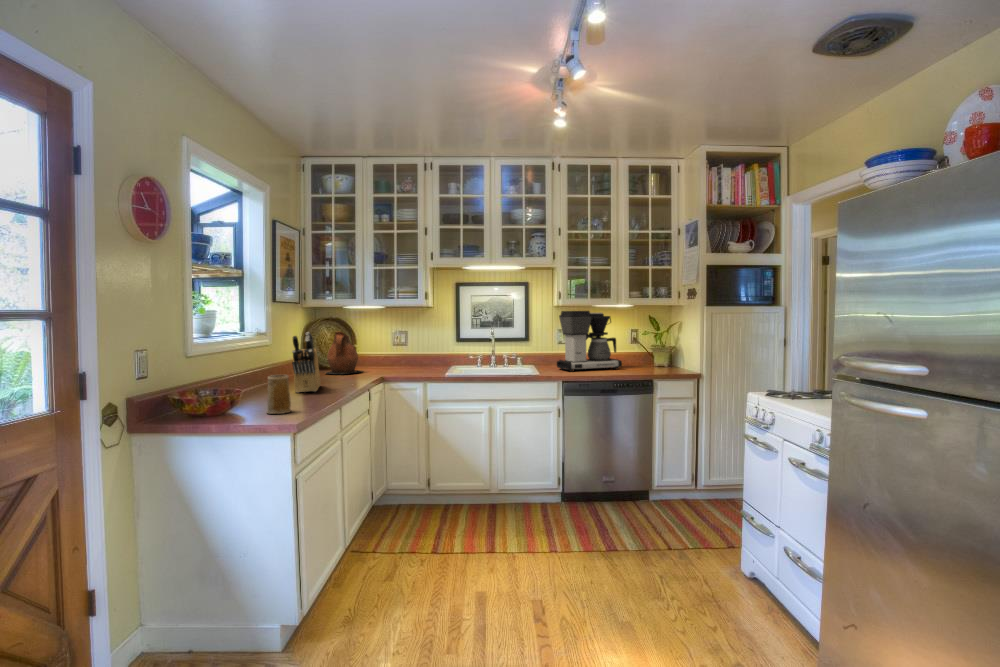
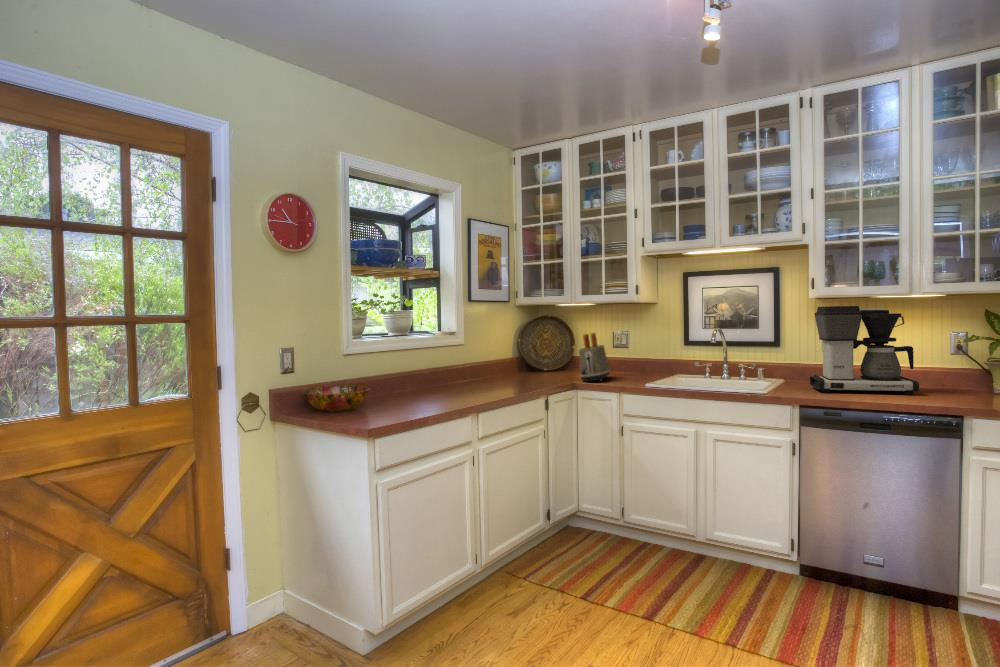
knife block: present [292,332,320,393] -> none [445,331,494,394]
ceramic pitcher: present [326,332,361,374] -> none [526,330,568,376]
toaster: none [383,333,409,376] -> present [579,333,610,381]
mug: present [267,375,291,414] -> none [379,376,404,417]

